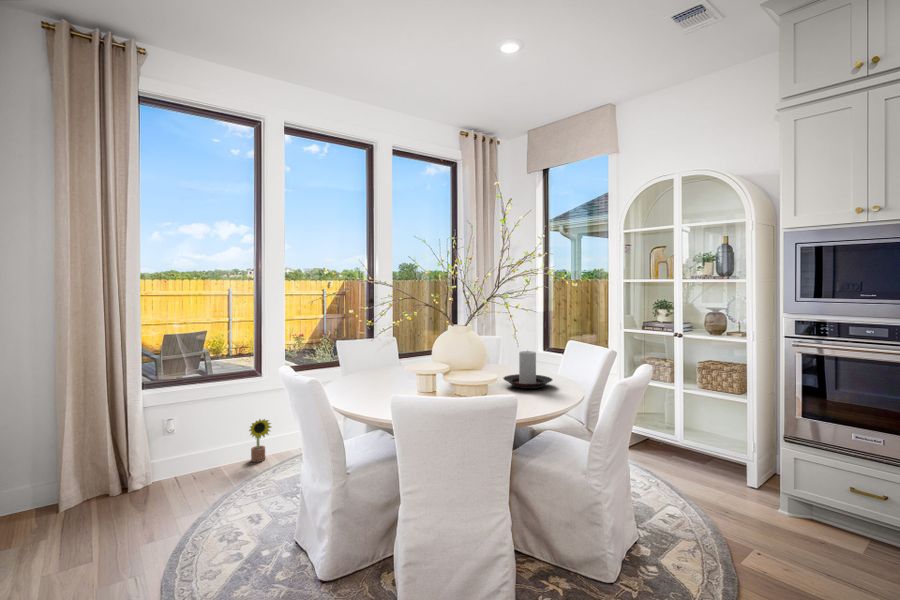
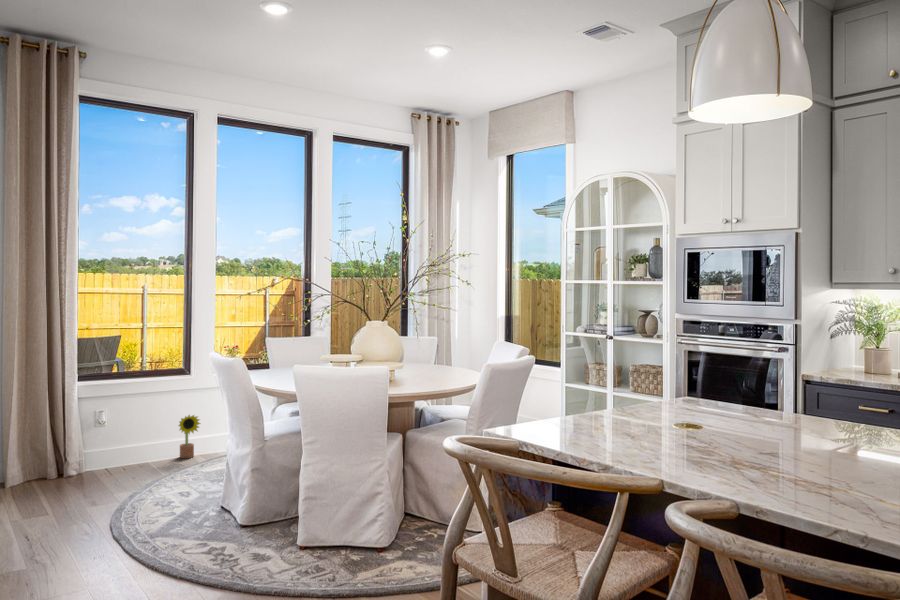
candle holder: present [503,351,552,389] -> none [414,344,459,379]

